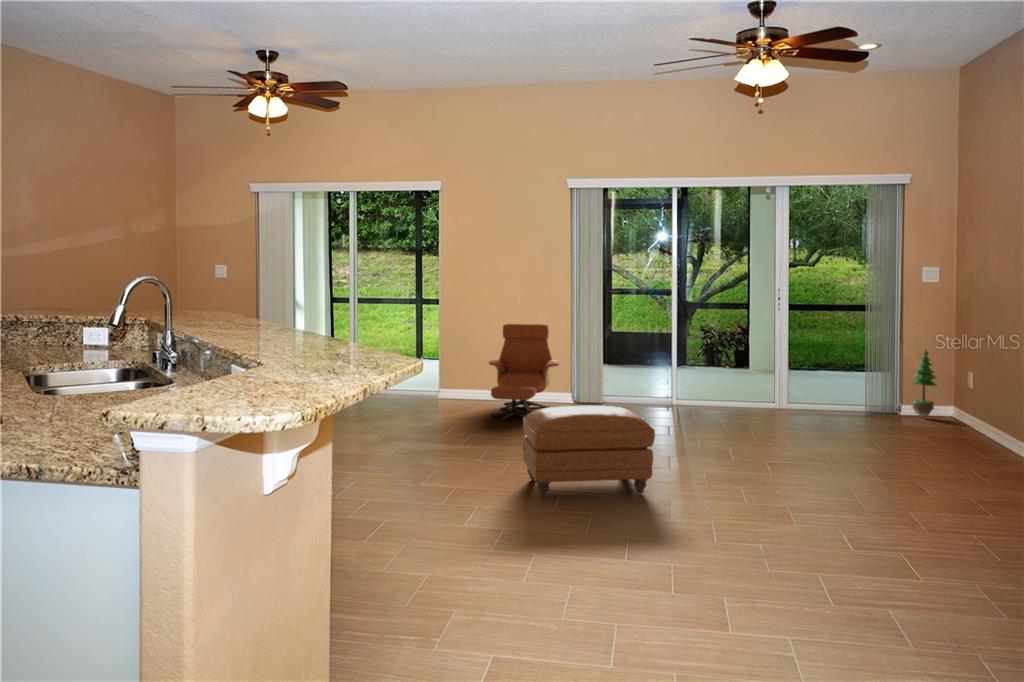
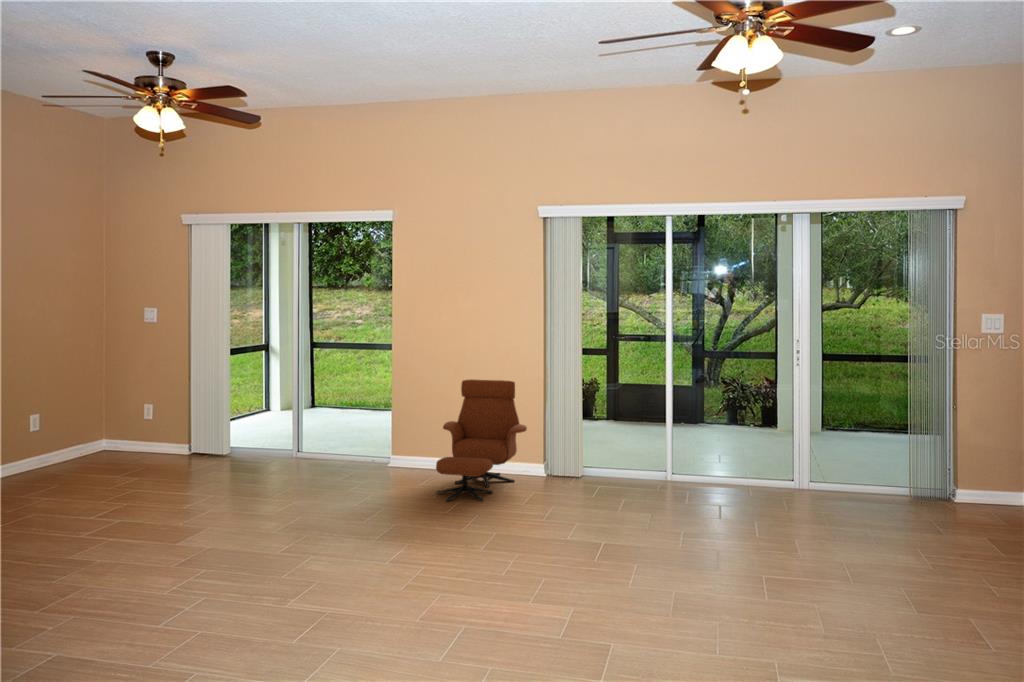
potted tree: present [911,350,937,418] -> none [967,418,1004,508]
ottoman: present [522,406,655,497] -> none [416,507,591,643]

